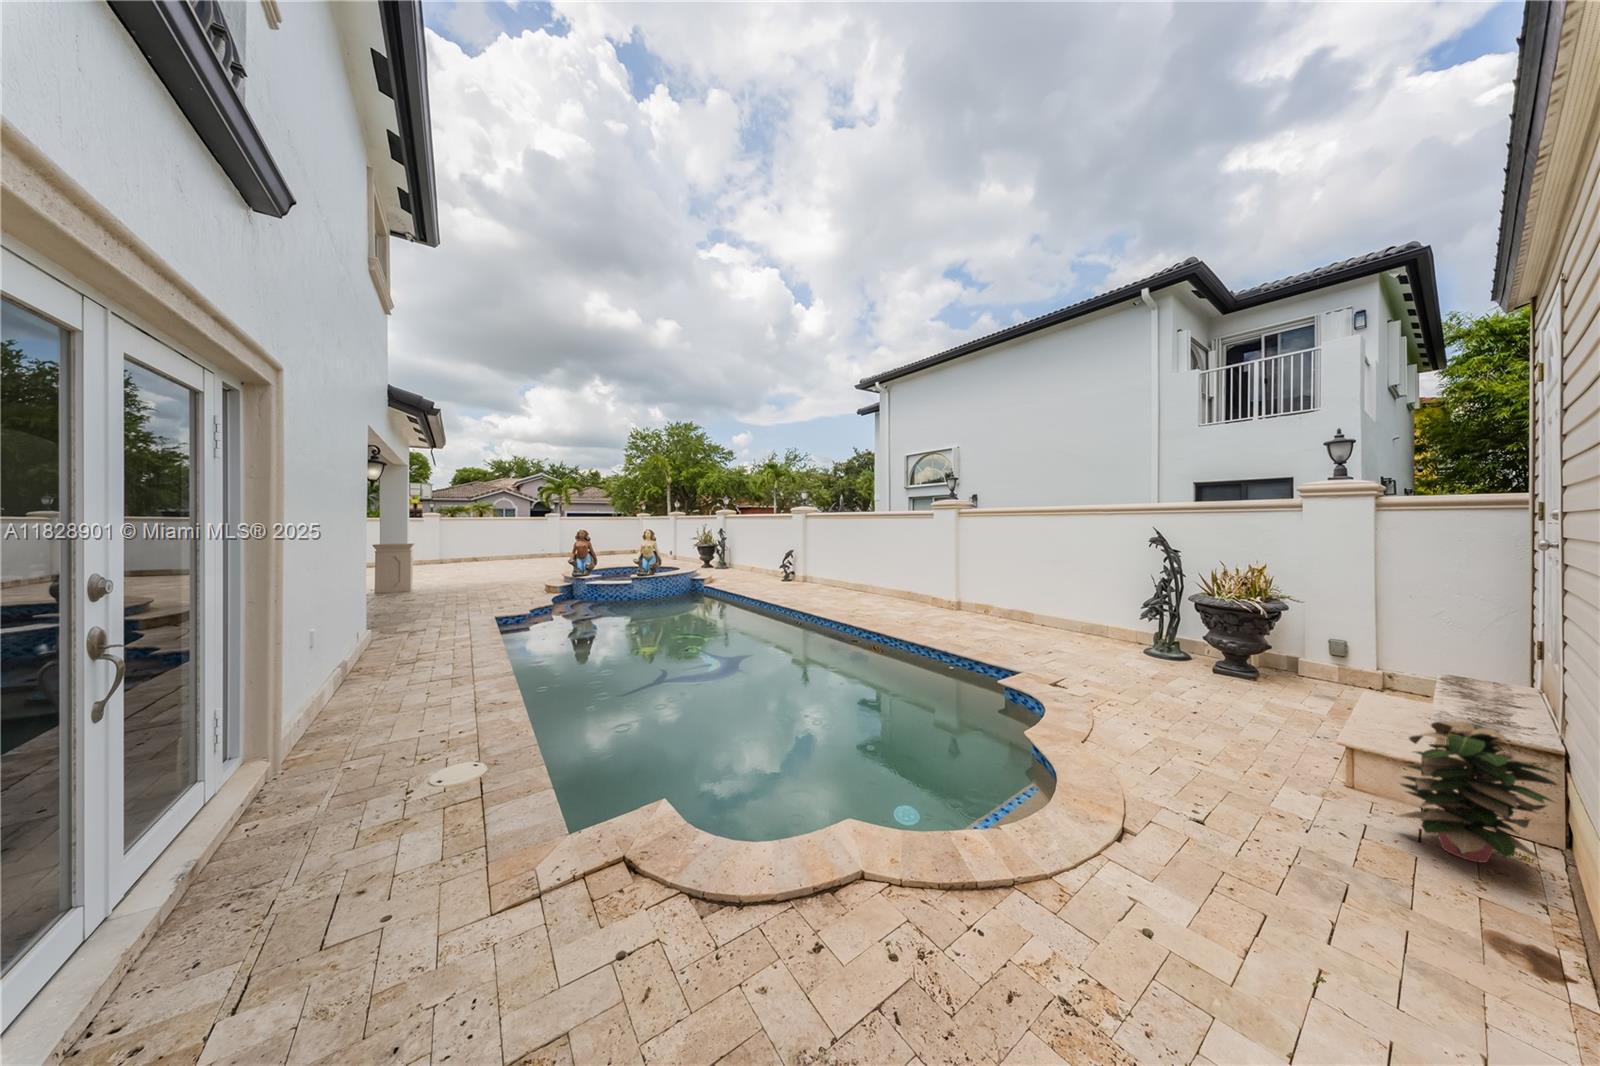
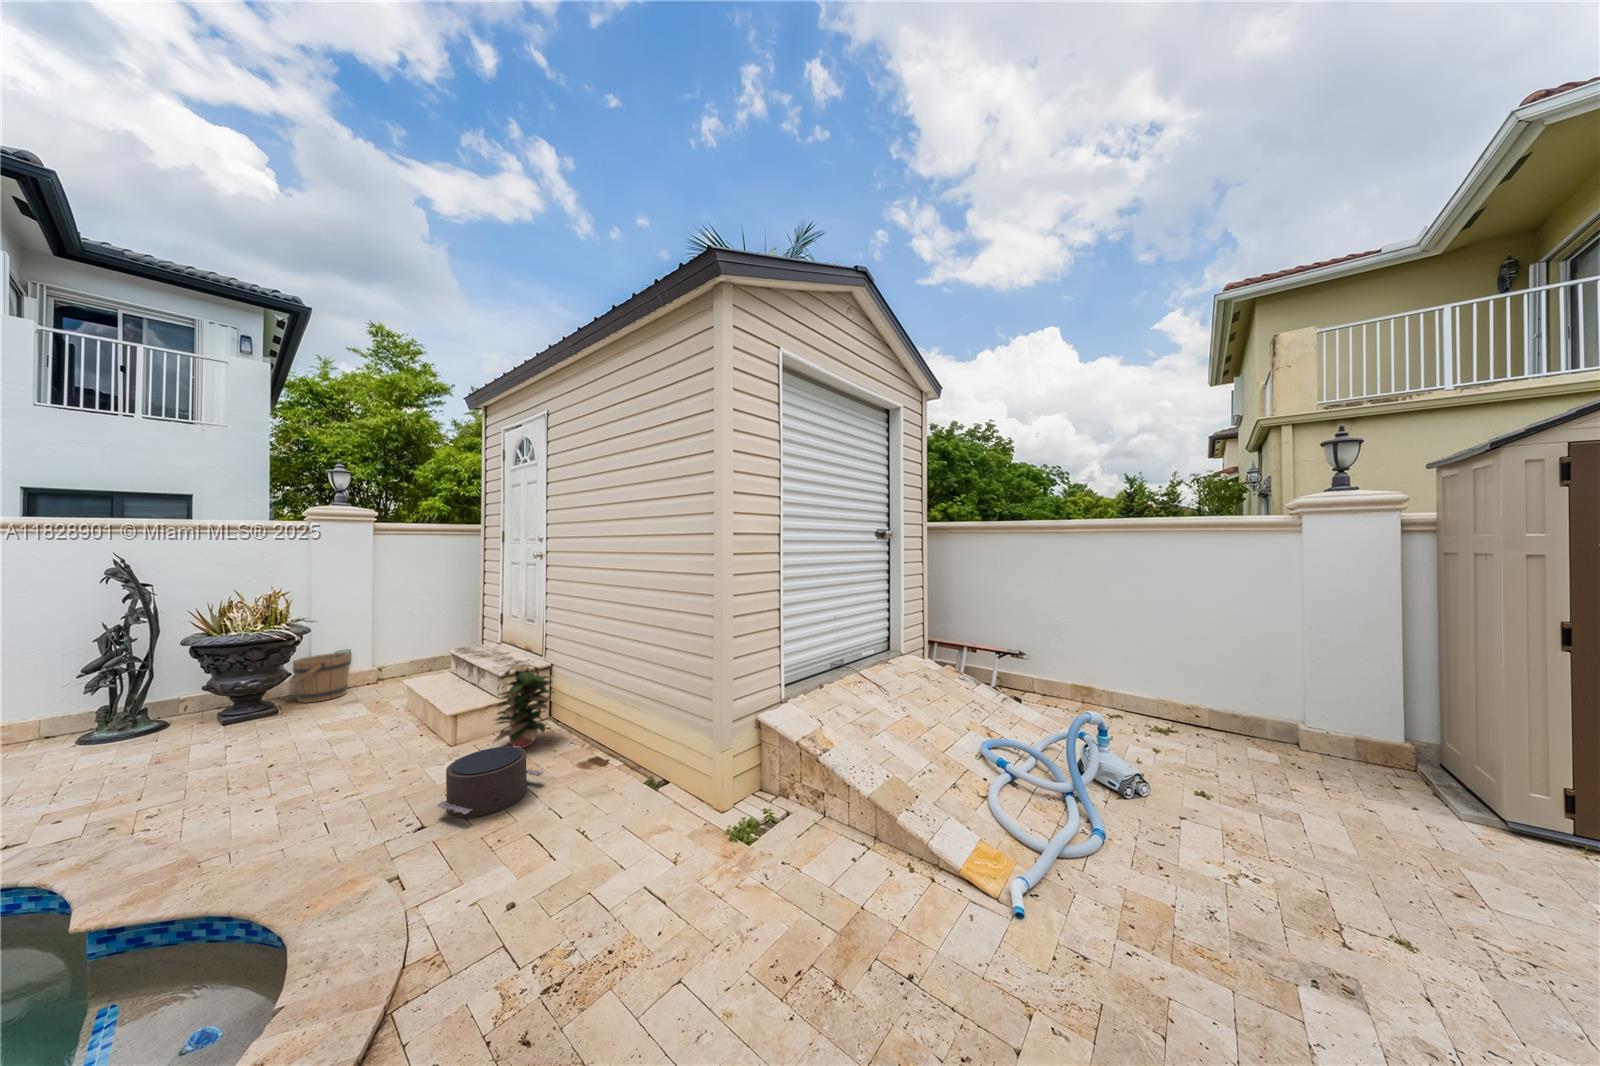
bucket: none [1275,638,1344,690] -> present [289,653,350,703]
pouf: none [1229,786,1397,891] -> present [437,746,543,818]

